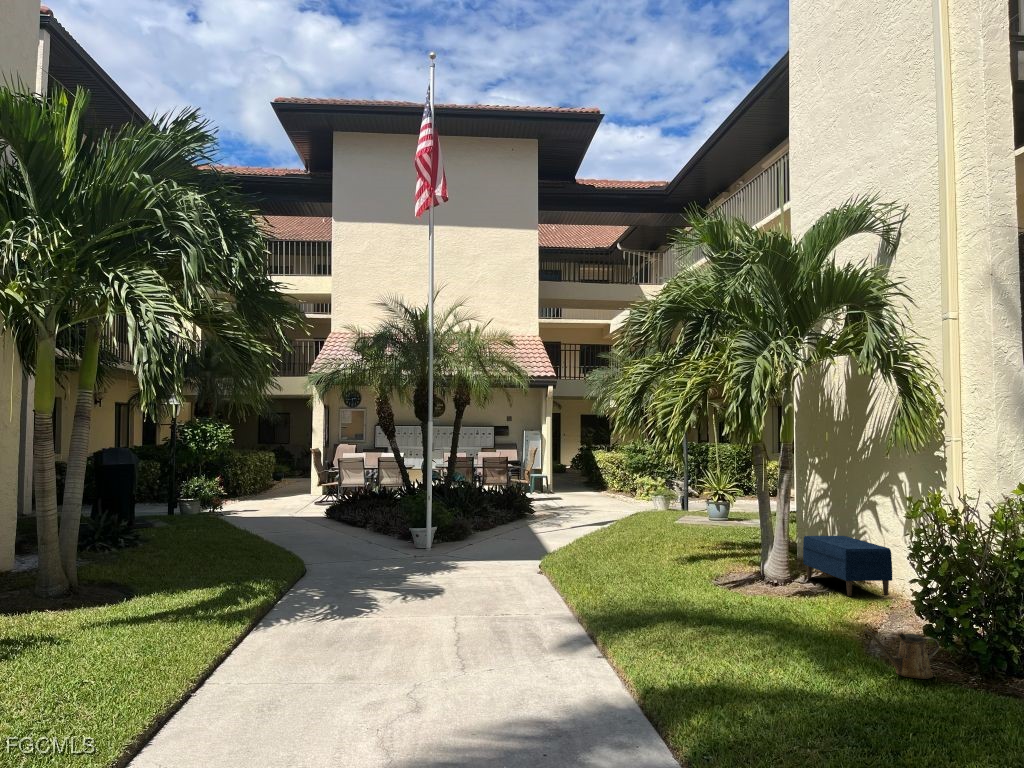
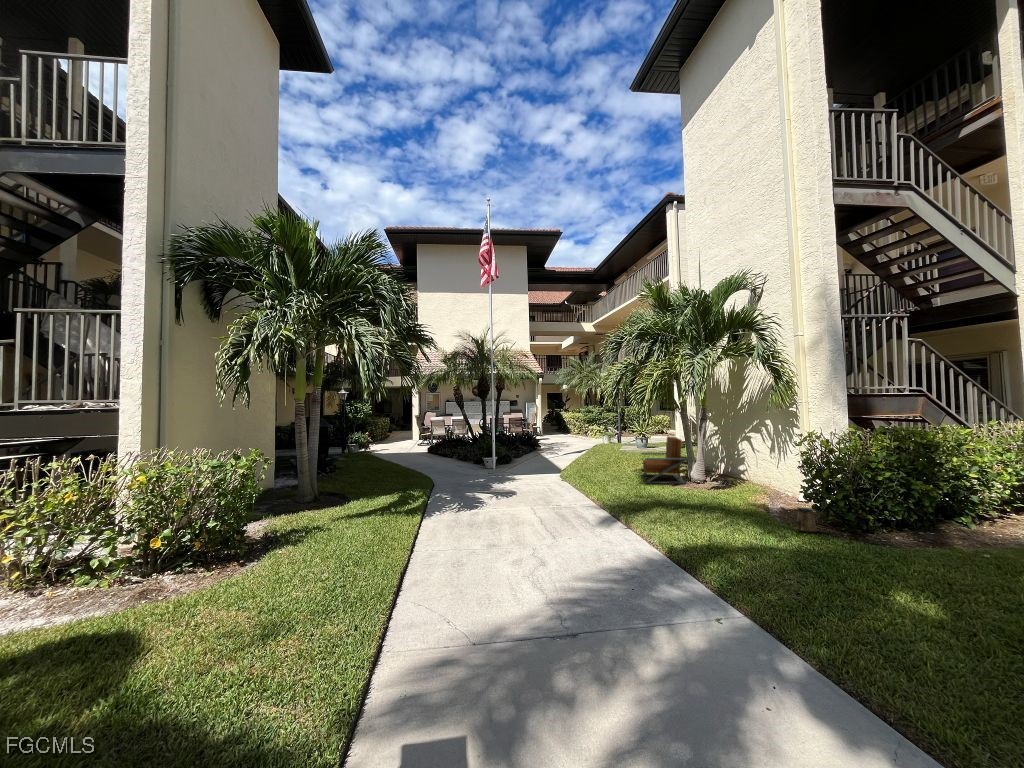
lounge chair: none [681,498,756,586] -> present [641,436,687,484]
bench: present [803,536,892,596] -> none [709,455,764,487]

